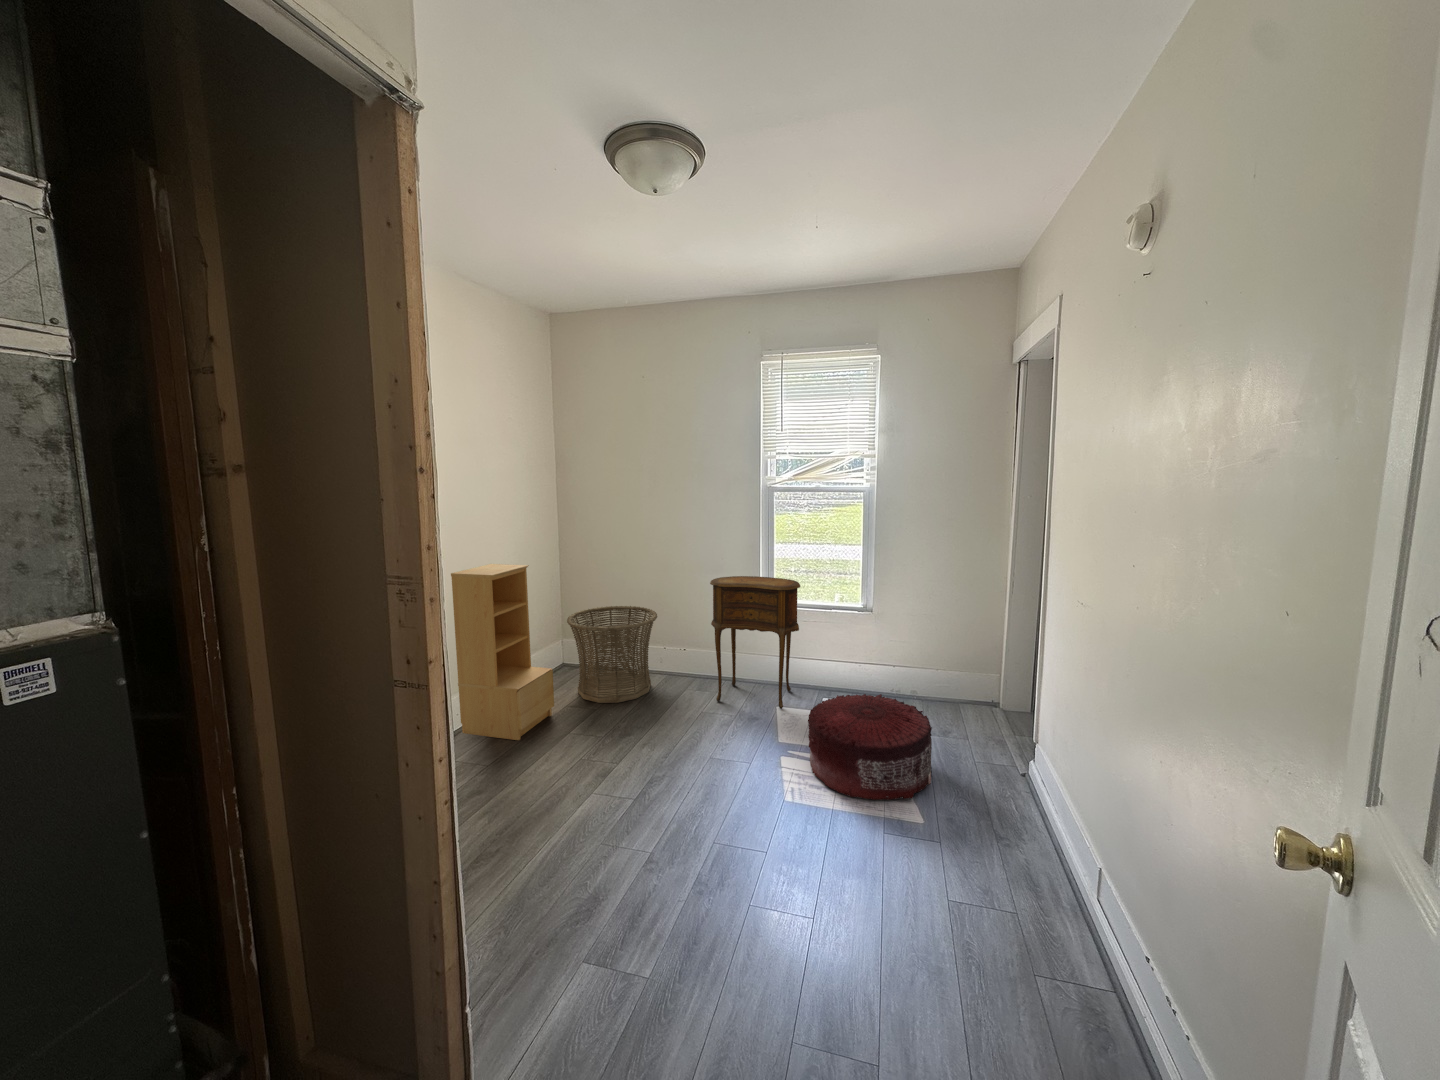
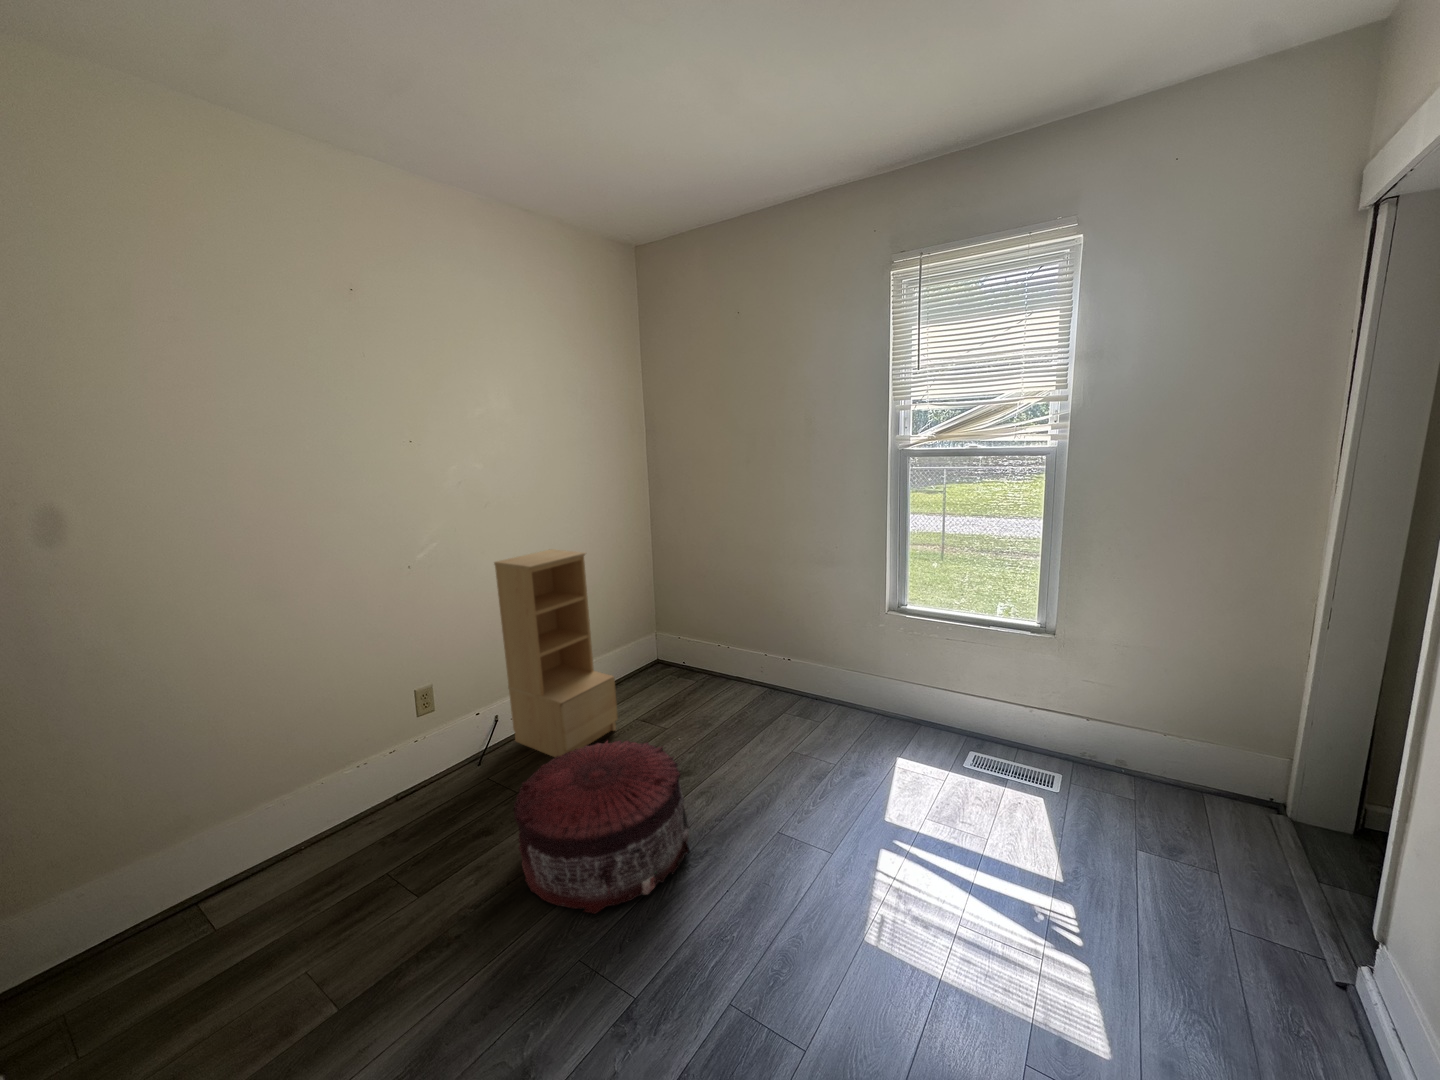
side table: present [710,576,800,709] -> none [810,572,938,761]
basket: present [567,606,657,703] -> none [641,599,750,721]
pouf: present [808,694,932,800] -> present [514,740,690,914]

